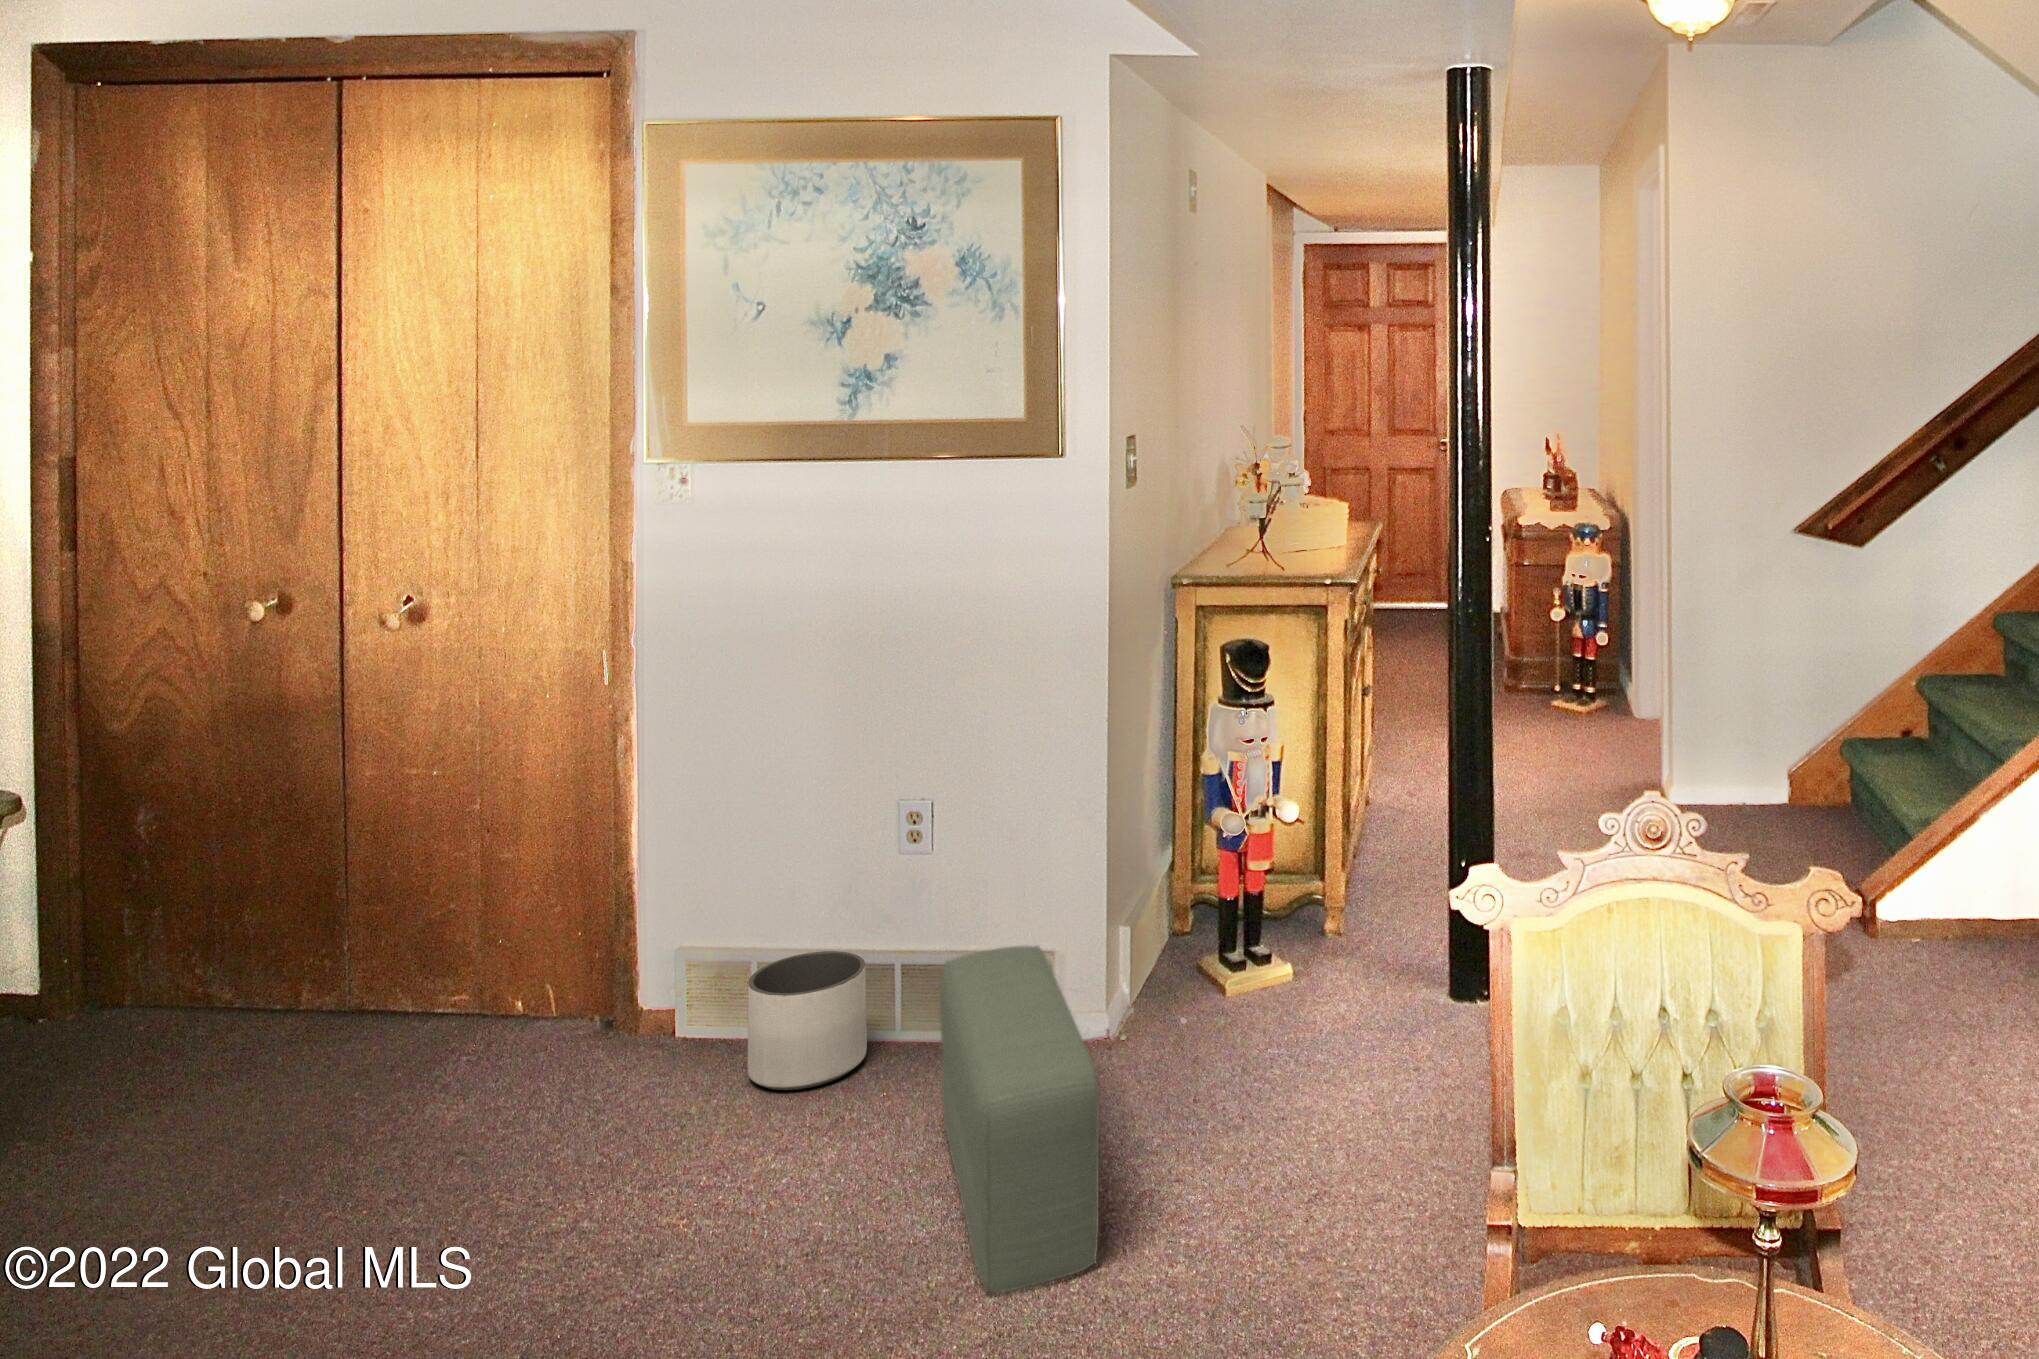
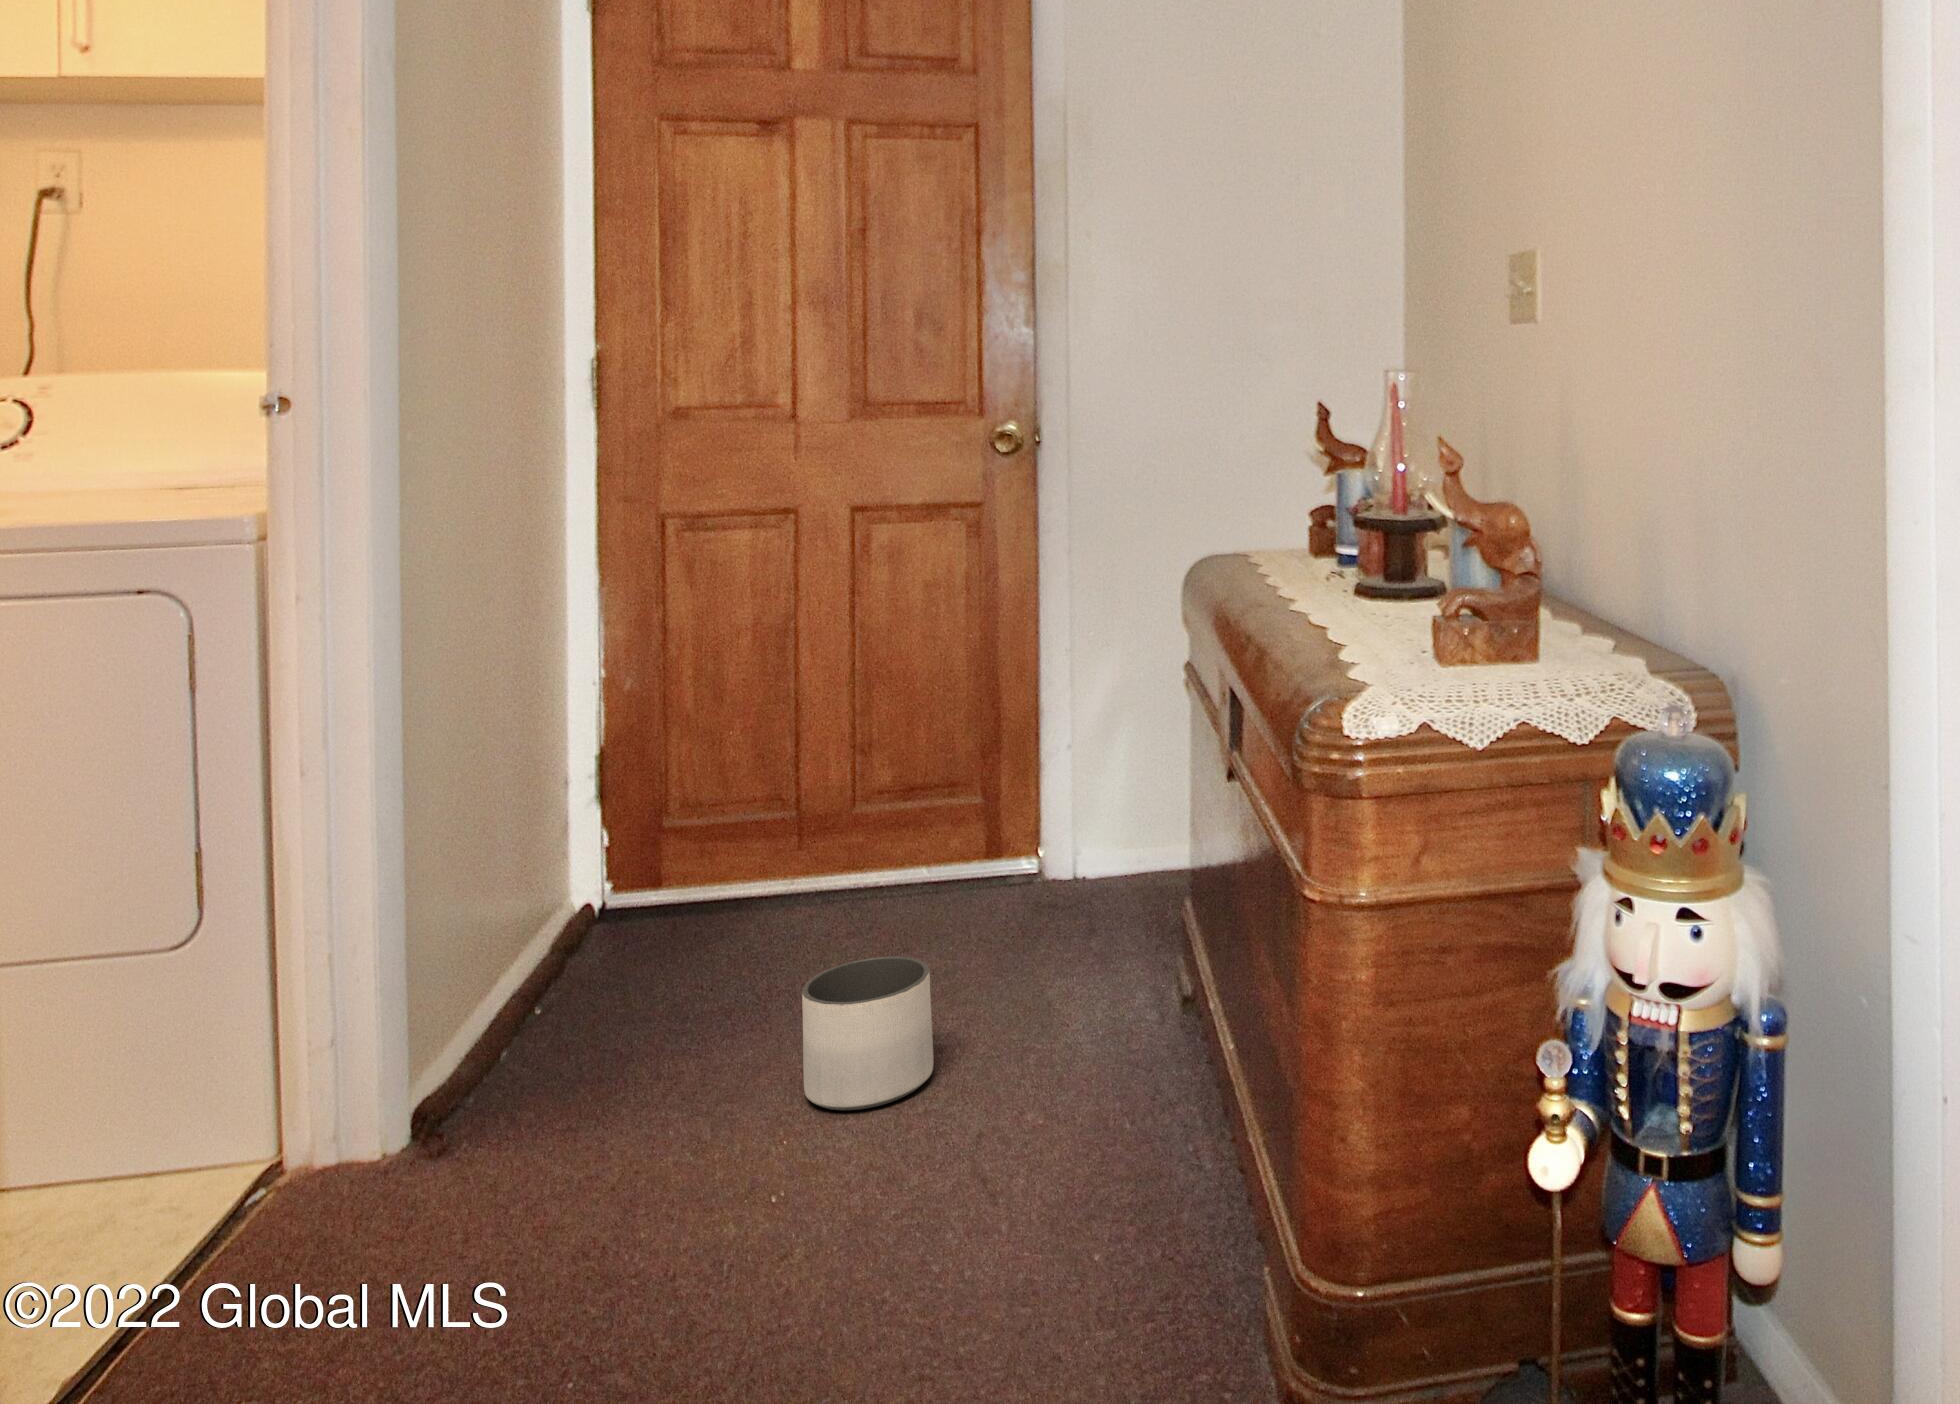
pouf: present [940,946,1099,1293] -> none [1015,944,1203,1334]

